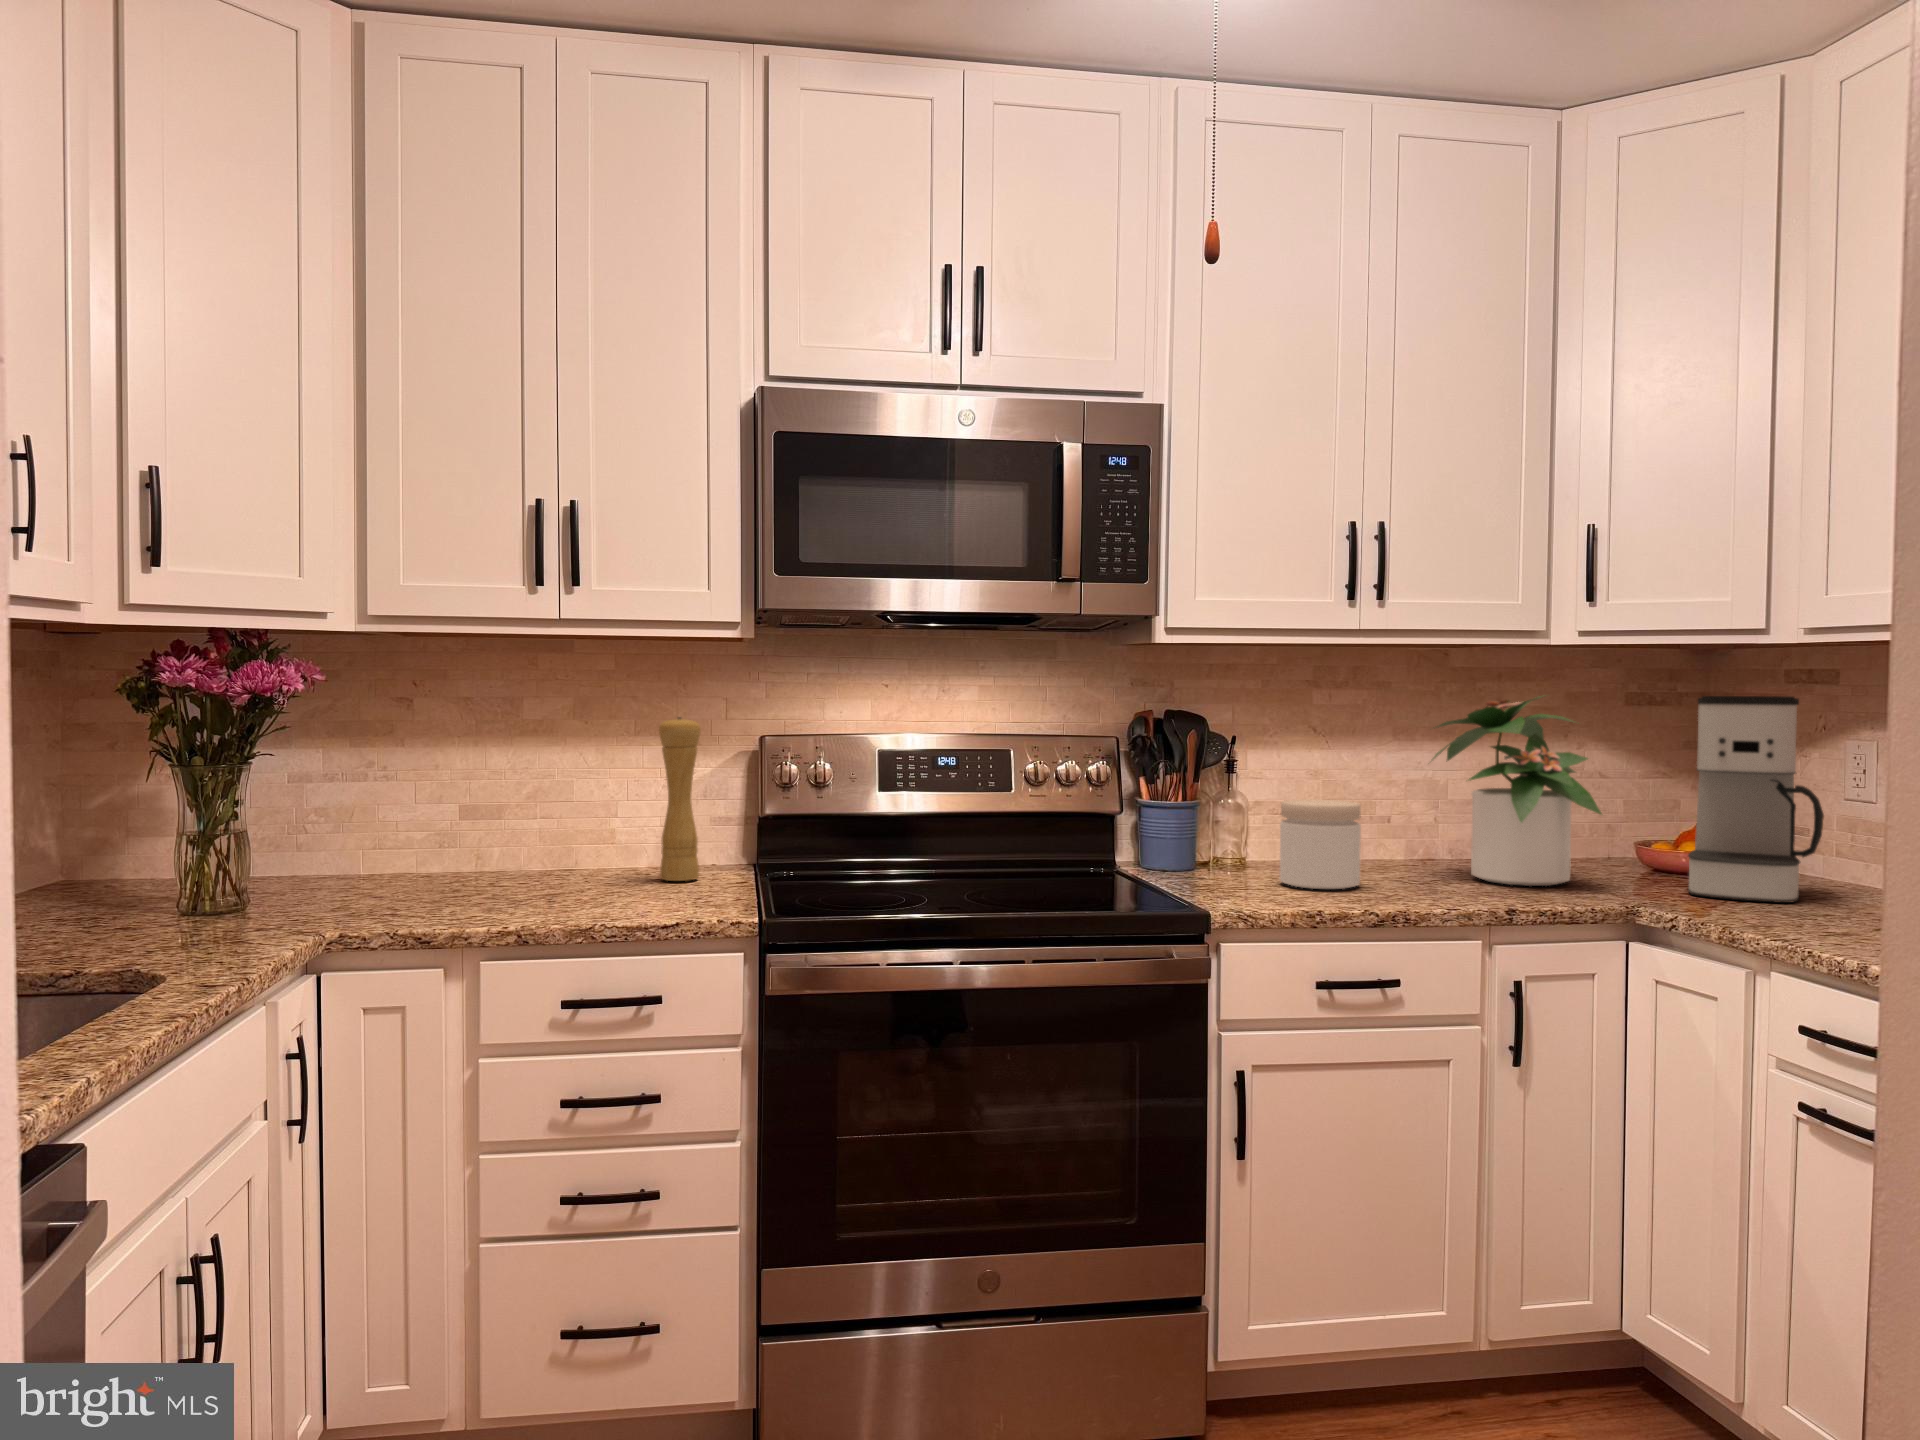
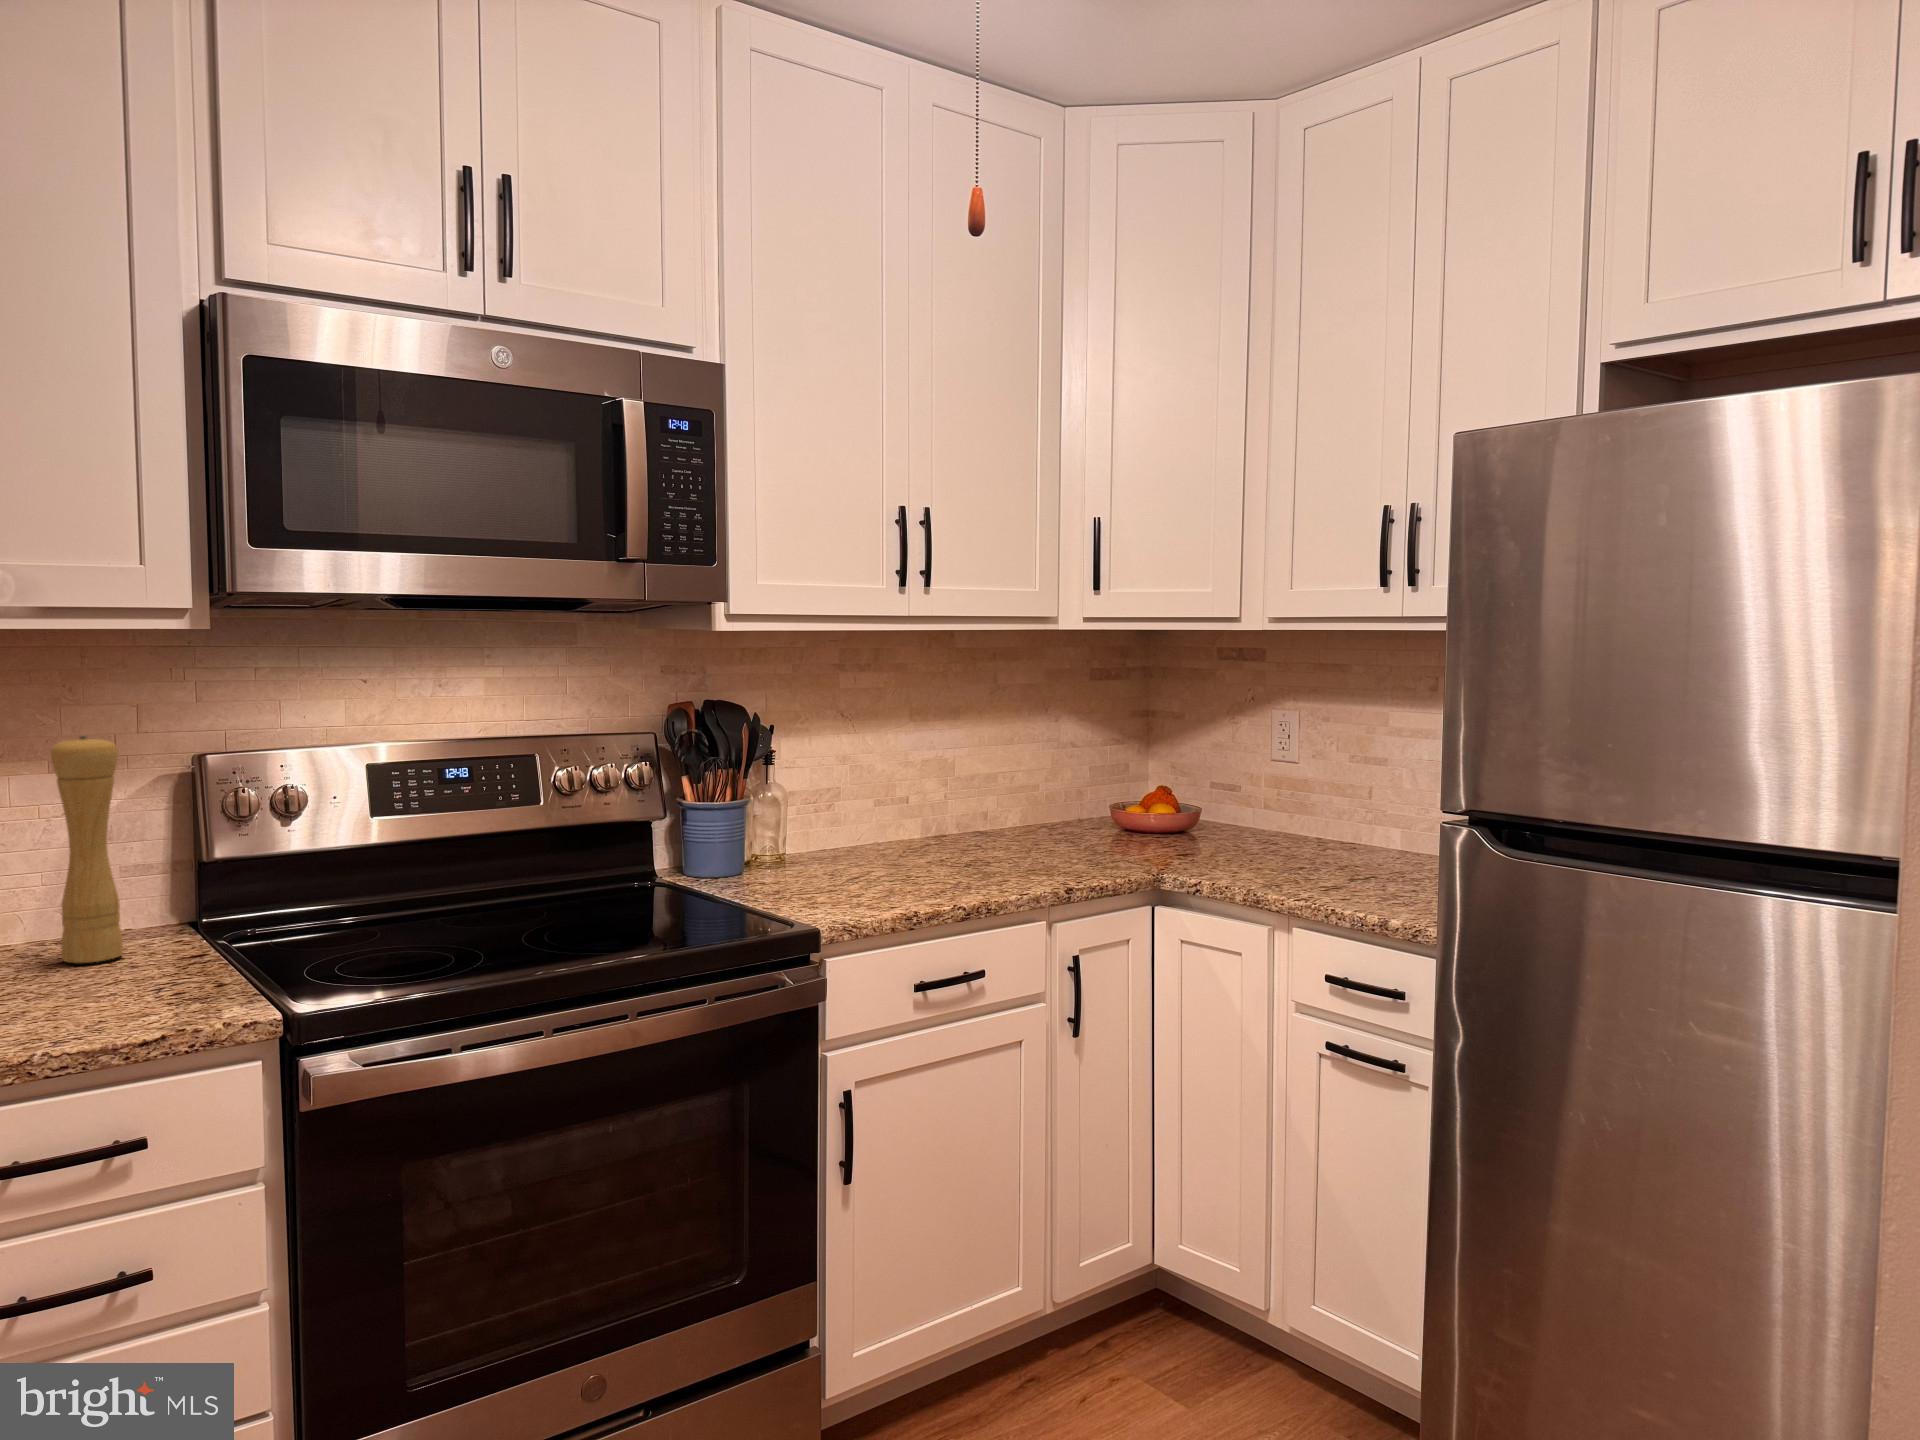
potted plant: present [1432,696,1601,886] -> none [958,678,1121,862]
coffee maker: present [1688,696,1824,903] -> none [1177,675,1285,860]
jar: present [1280,800,1361,889] -> none [840,791,920,886]

